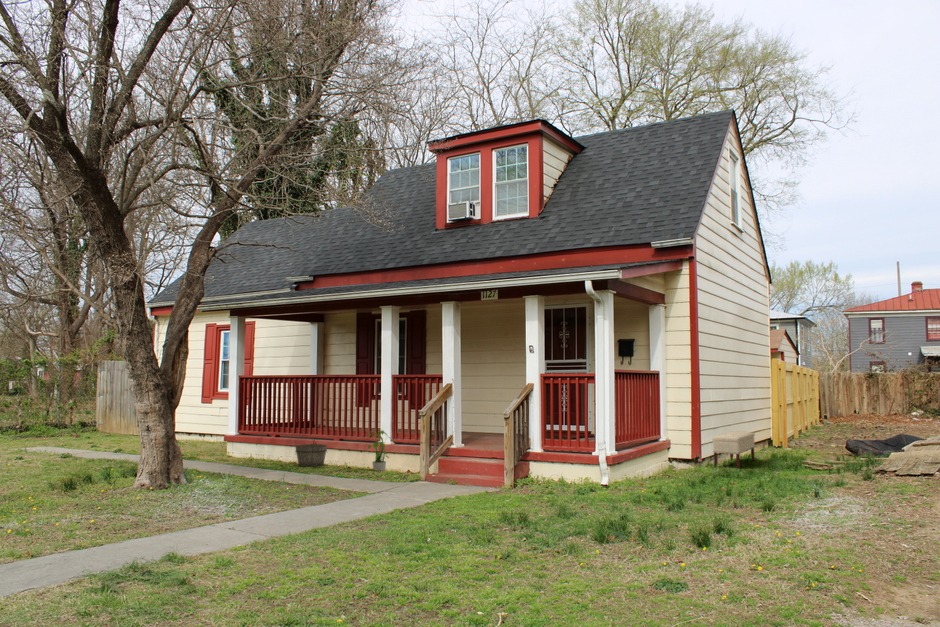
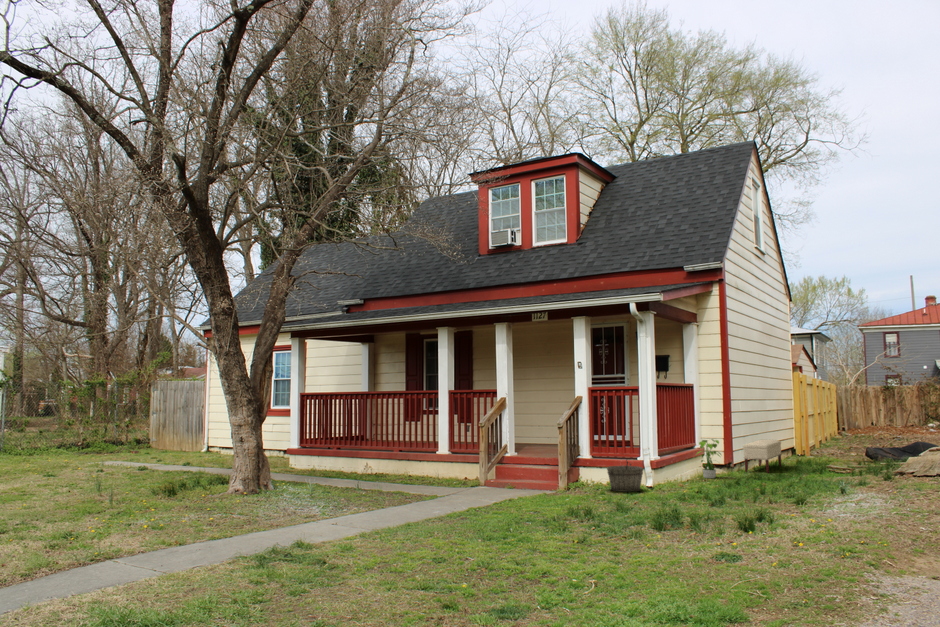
potted plant: present [368,430,389,471] -> present [697,439,721,478]
wooden bucket: present [296,442,327,467] -> present [607,460,643,492]

